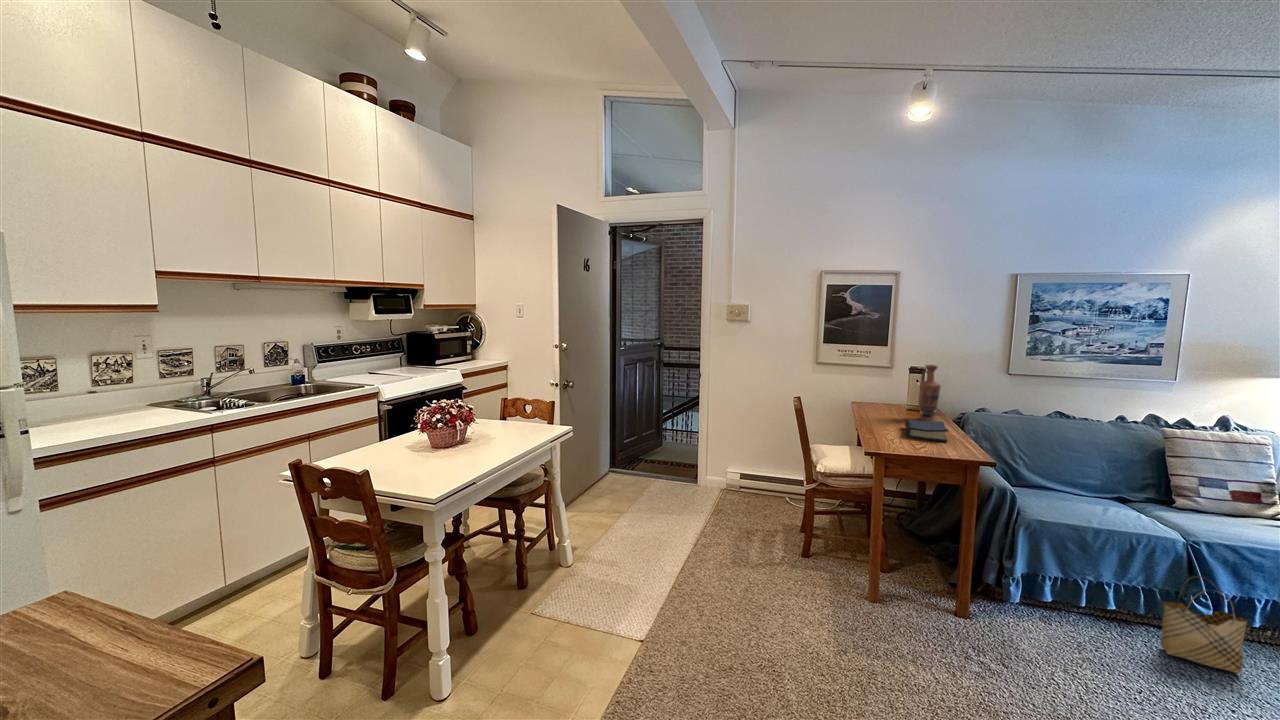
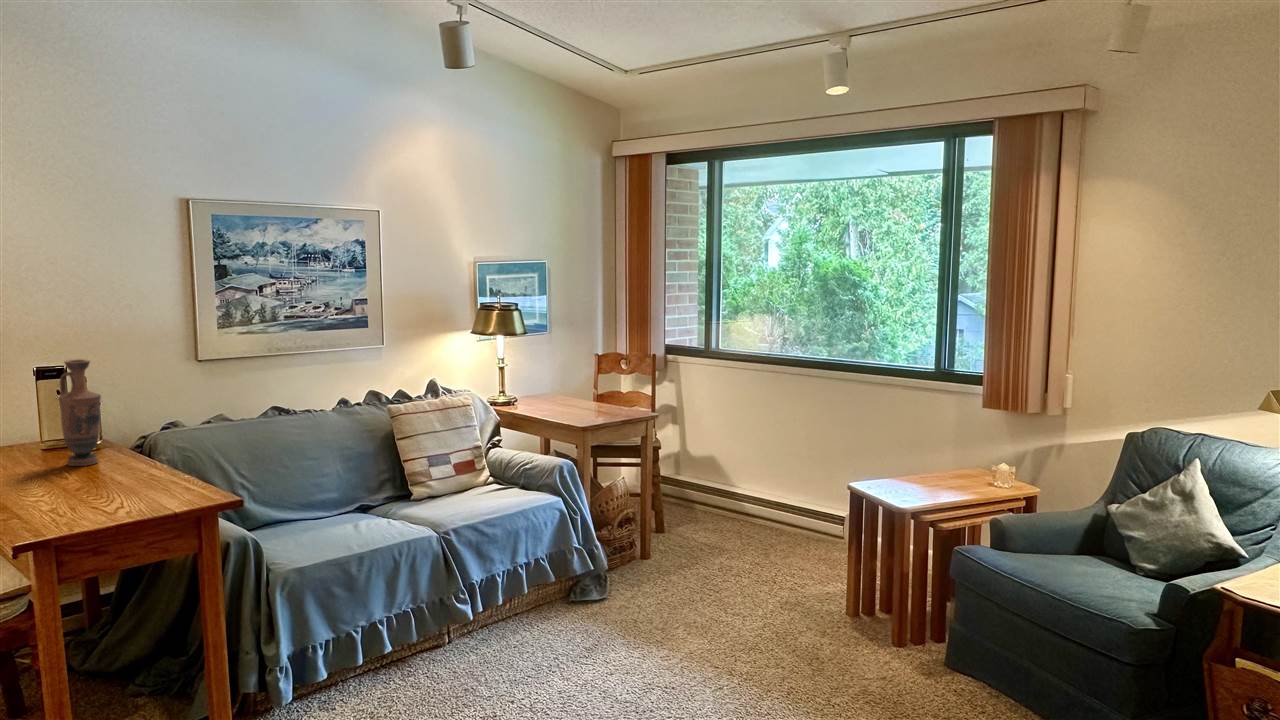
hardback book: present [905,419,948,442] -> none [49,459,142,505]
woven basket: present [1161,576,1247,673] -> none [435,568,503,675]

